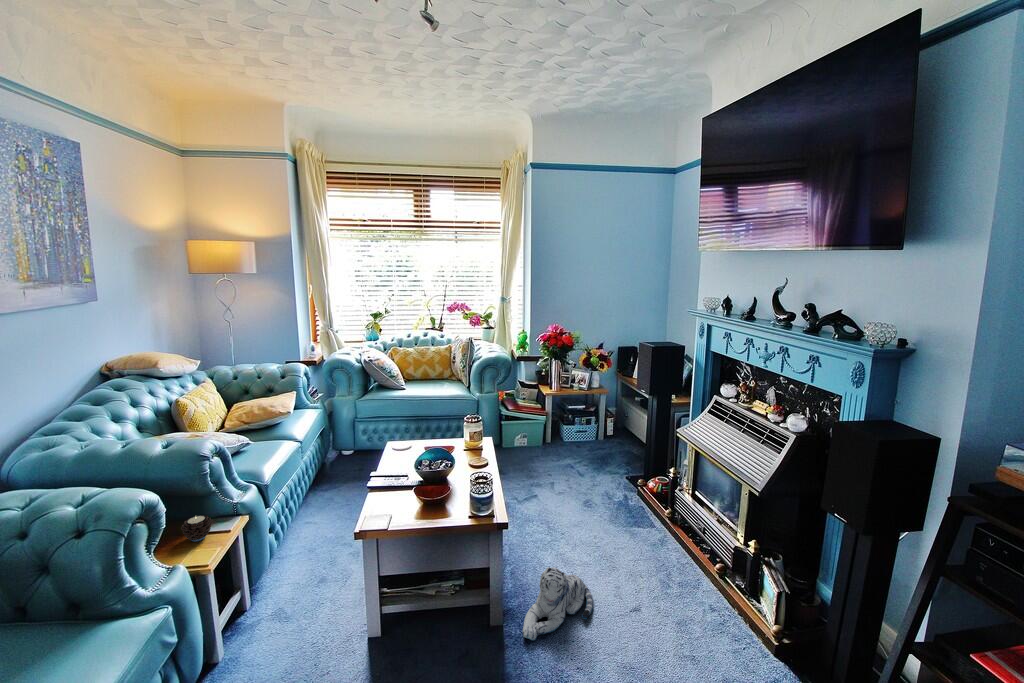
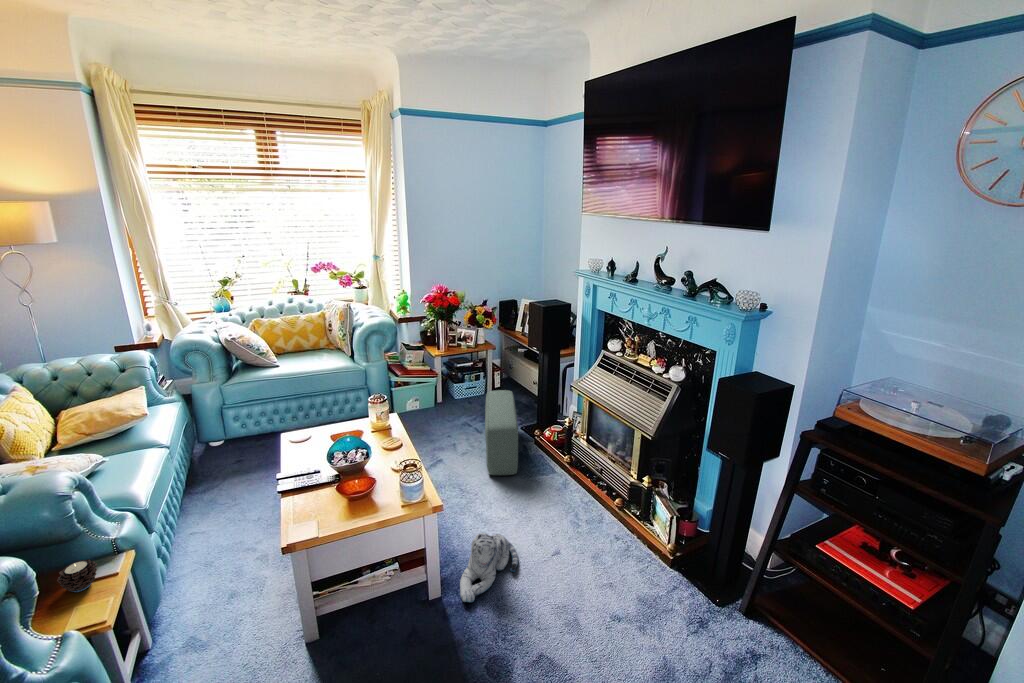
pouf: none [580,432,618,519] -> present [485,390,518,475]

